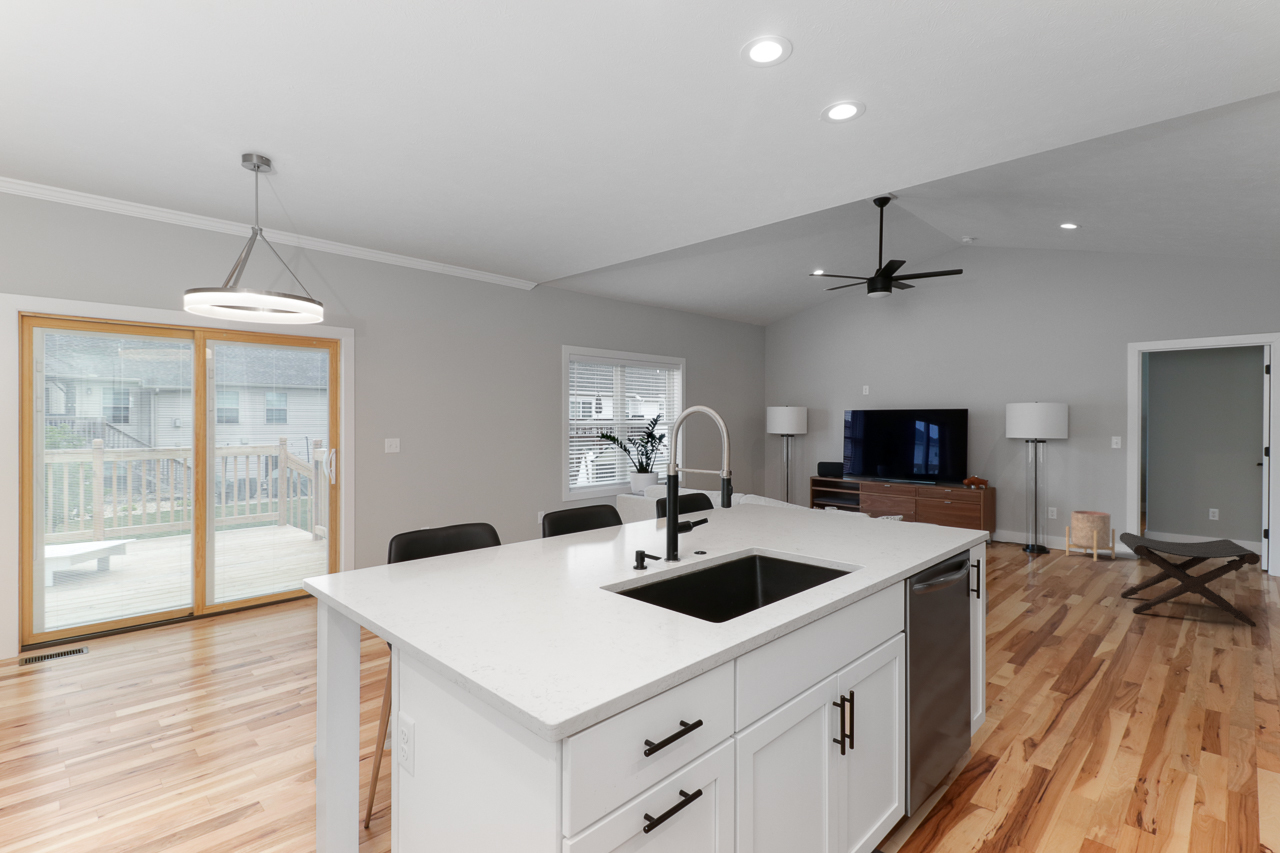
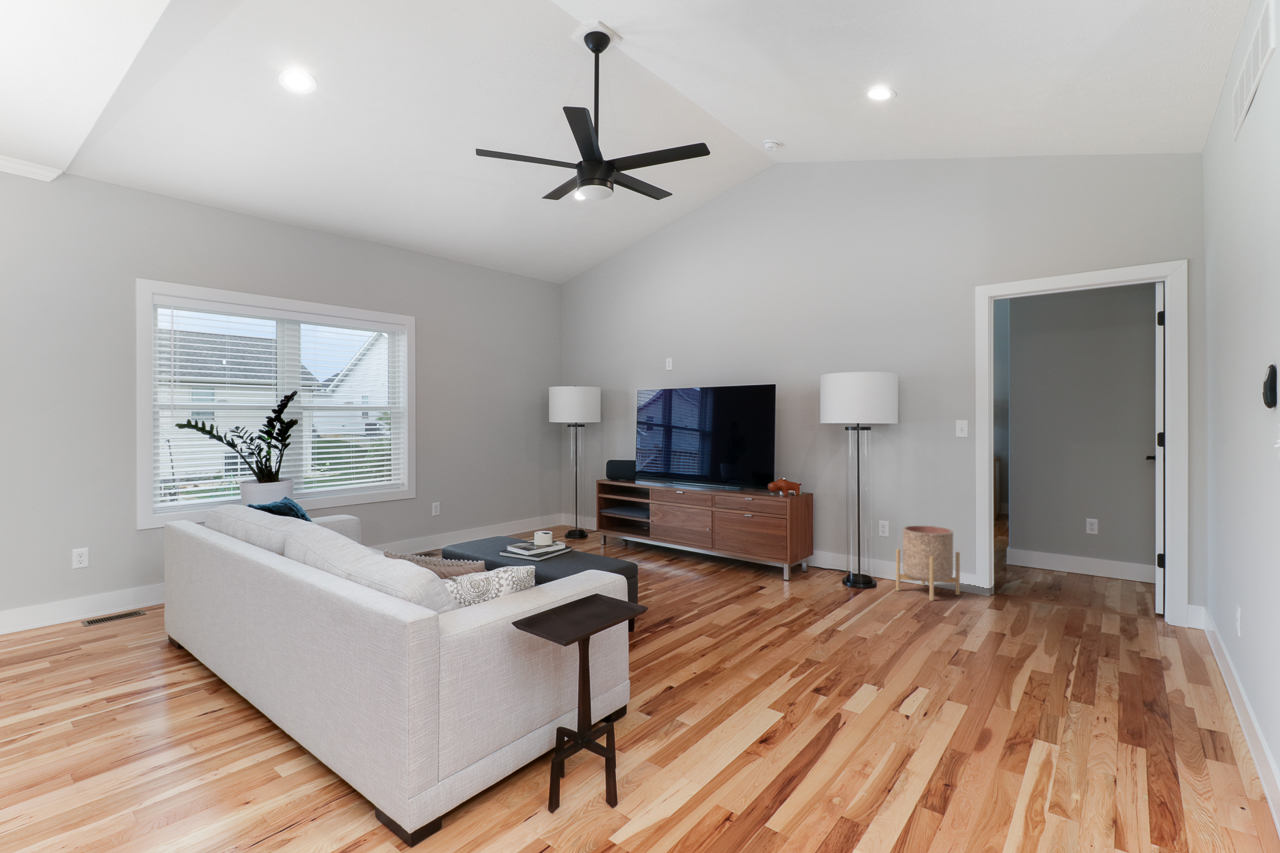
footstool: present [1120,532,1260,627] -> none [940,576,1164,766]

